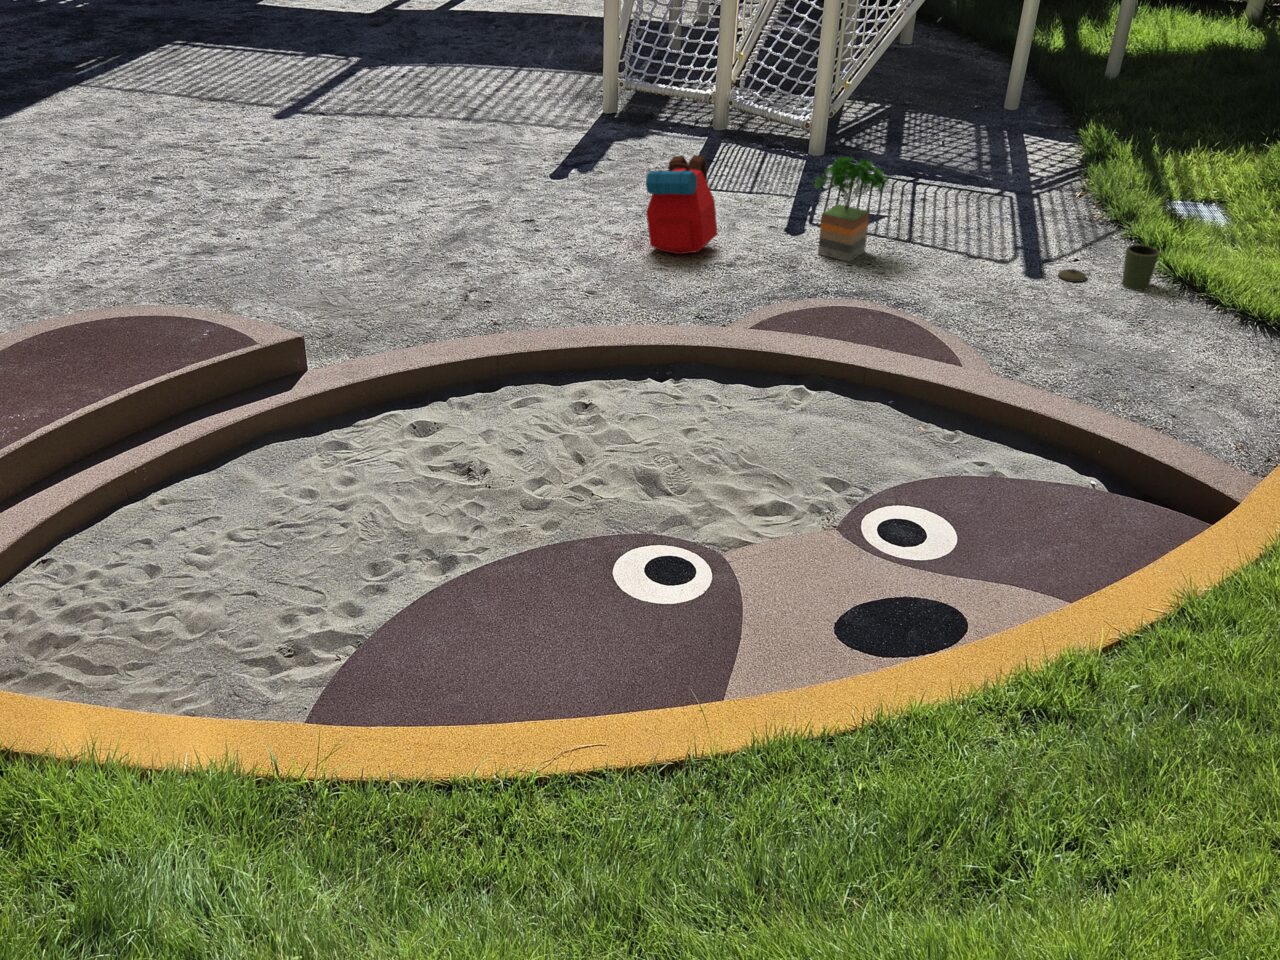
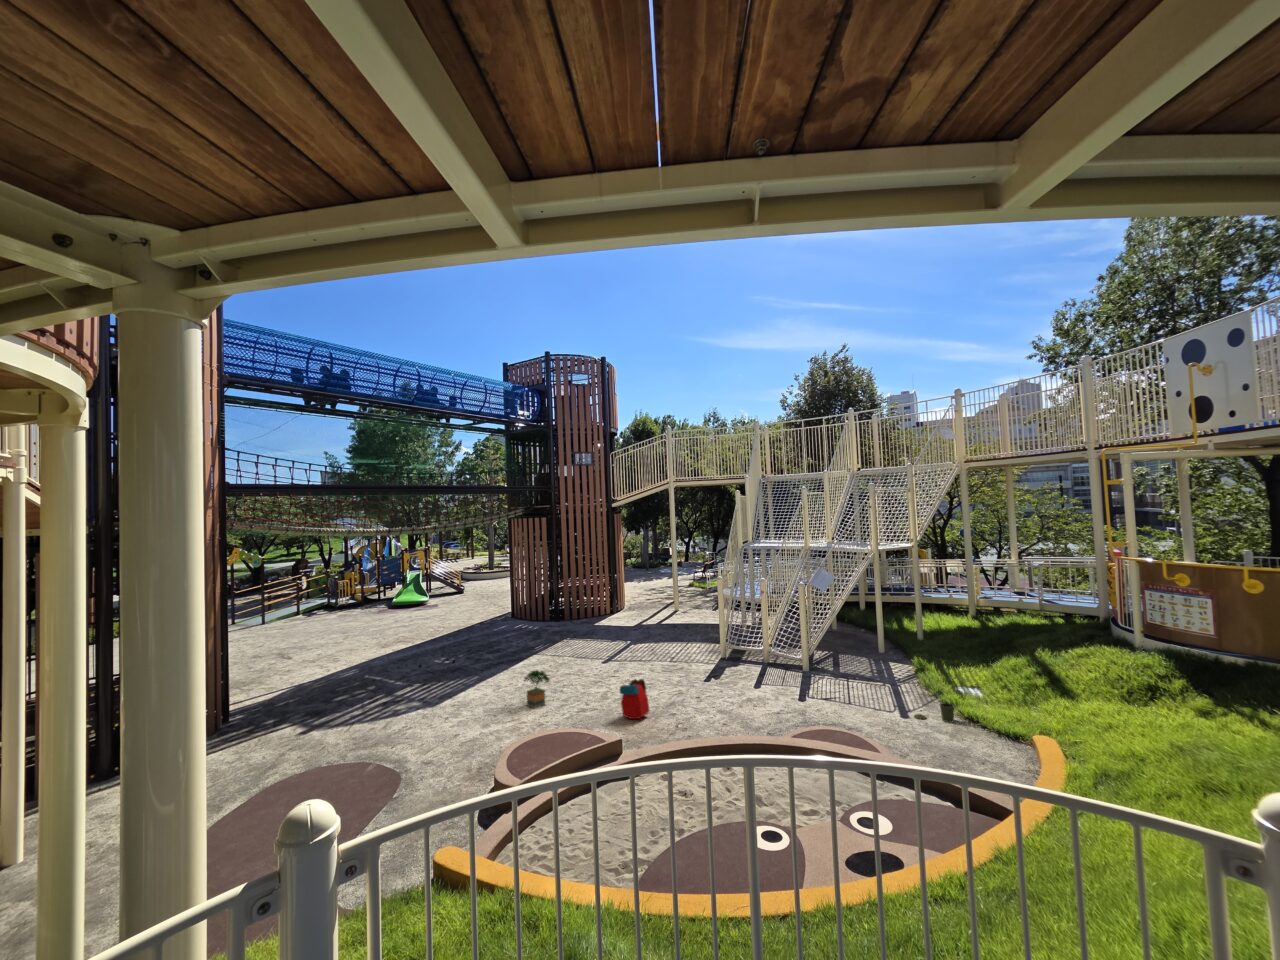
backpack: present [646,155,717,254] -> present [619,679,649,719]
potted tree: present [815,157,889,262] -> present [524,670,549,709]

